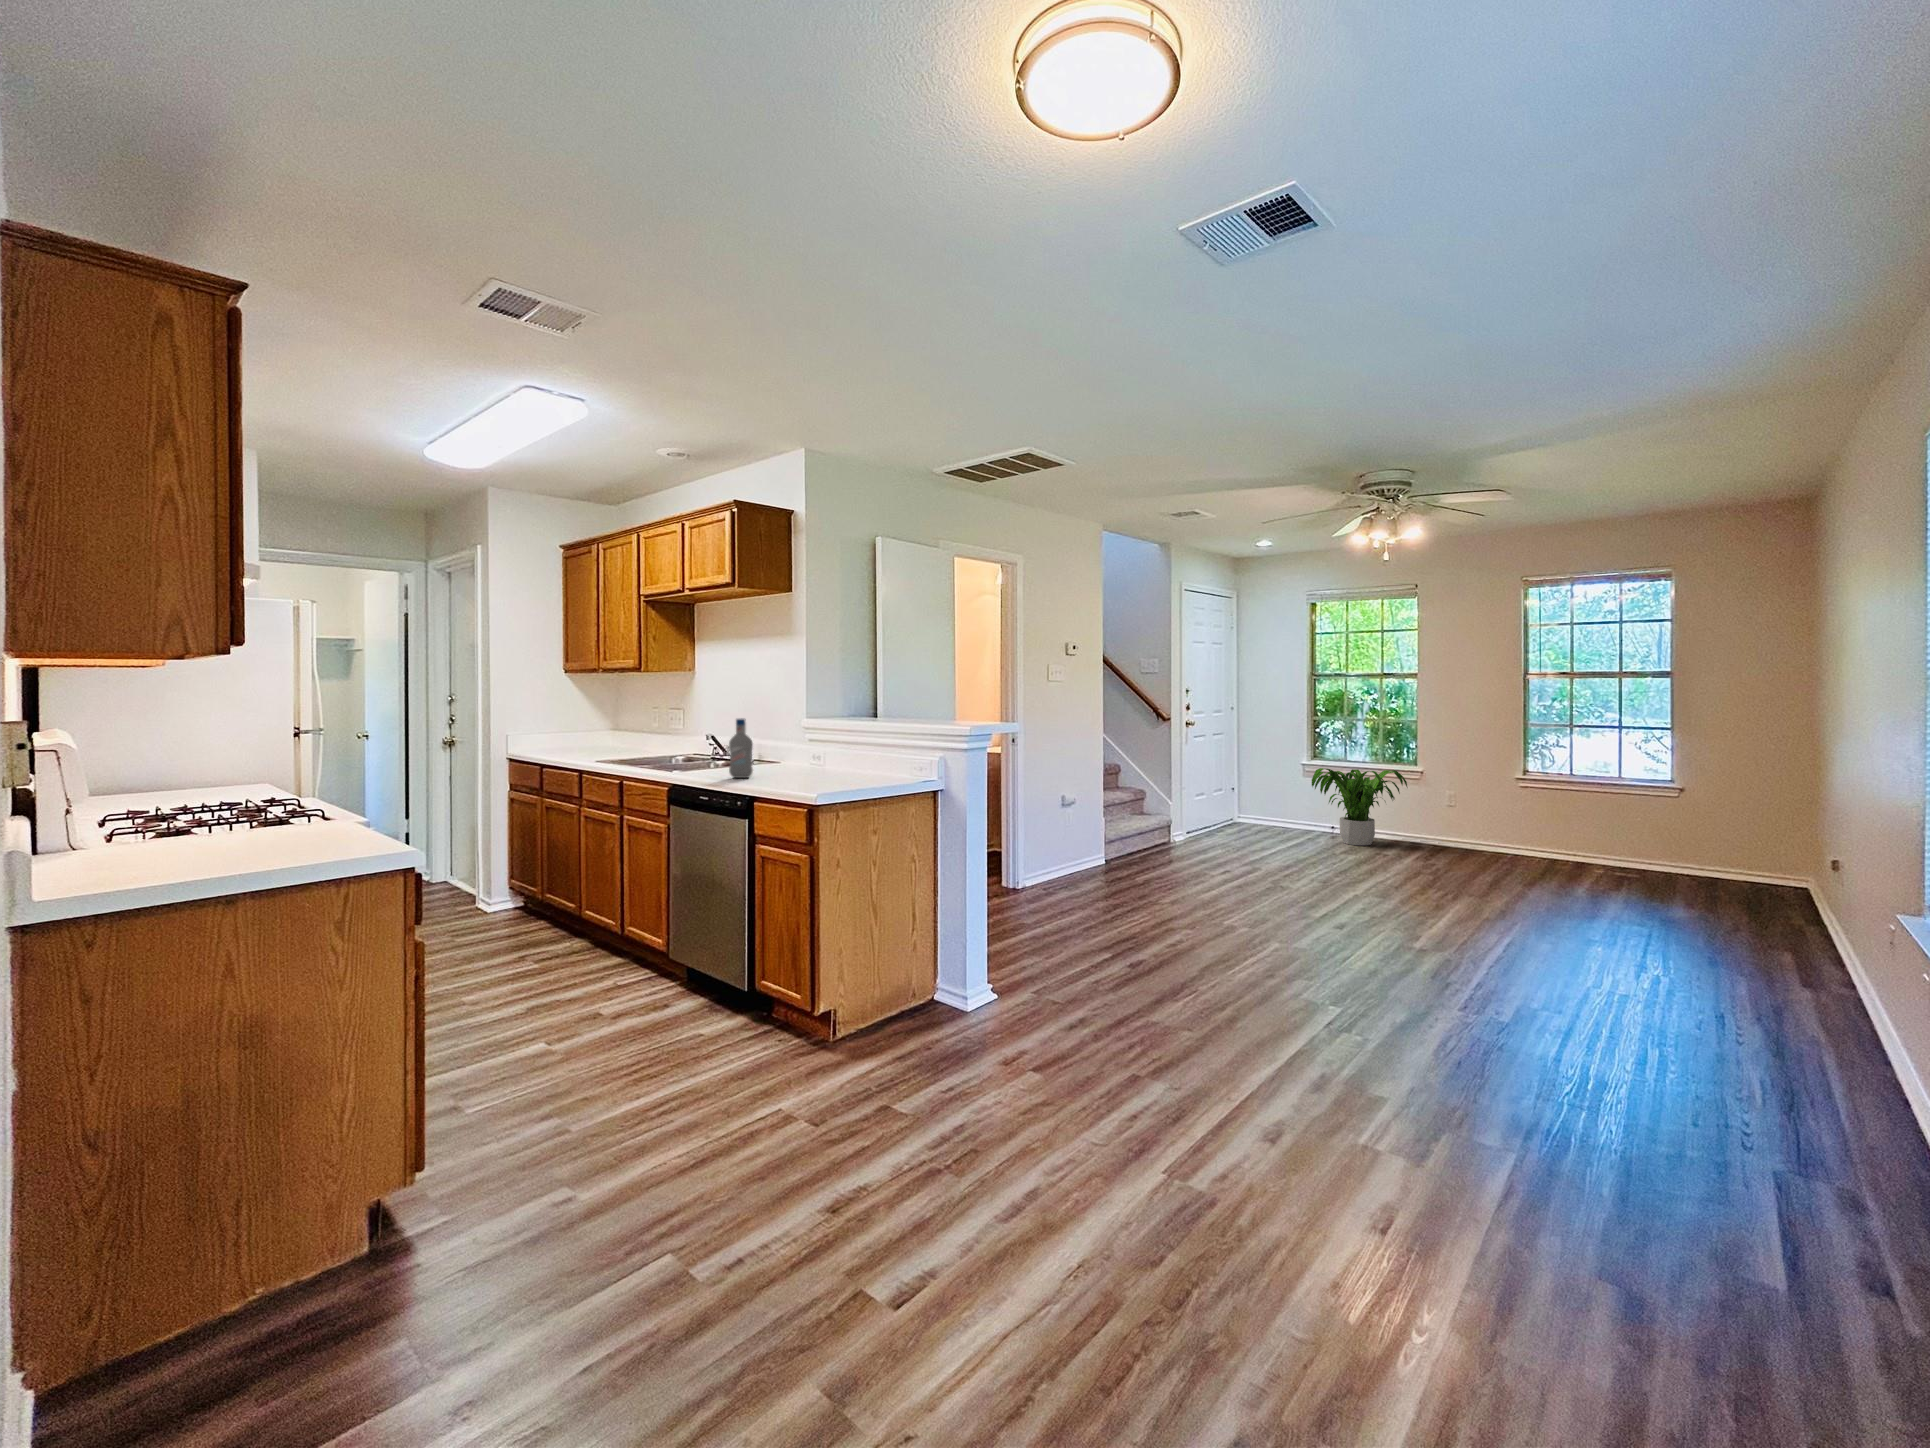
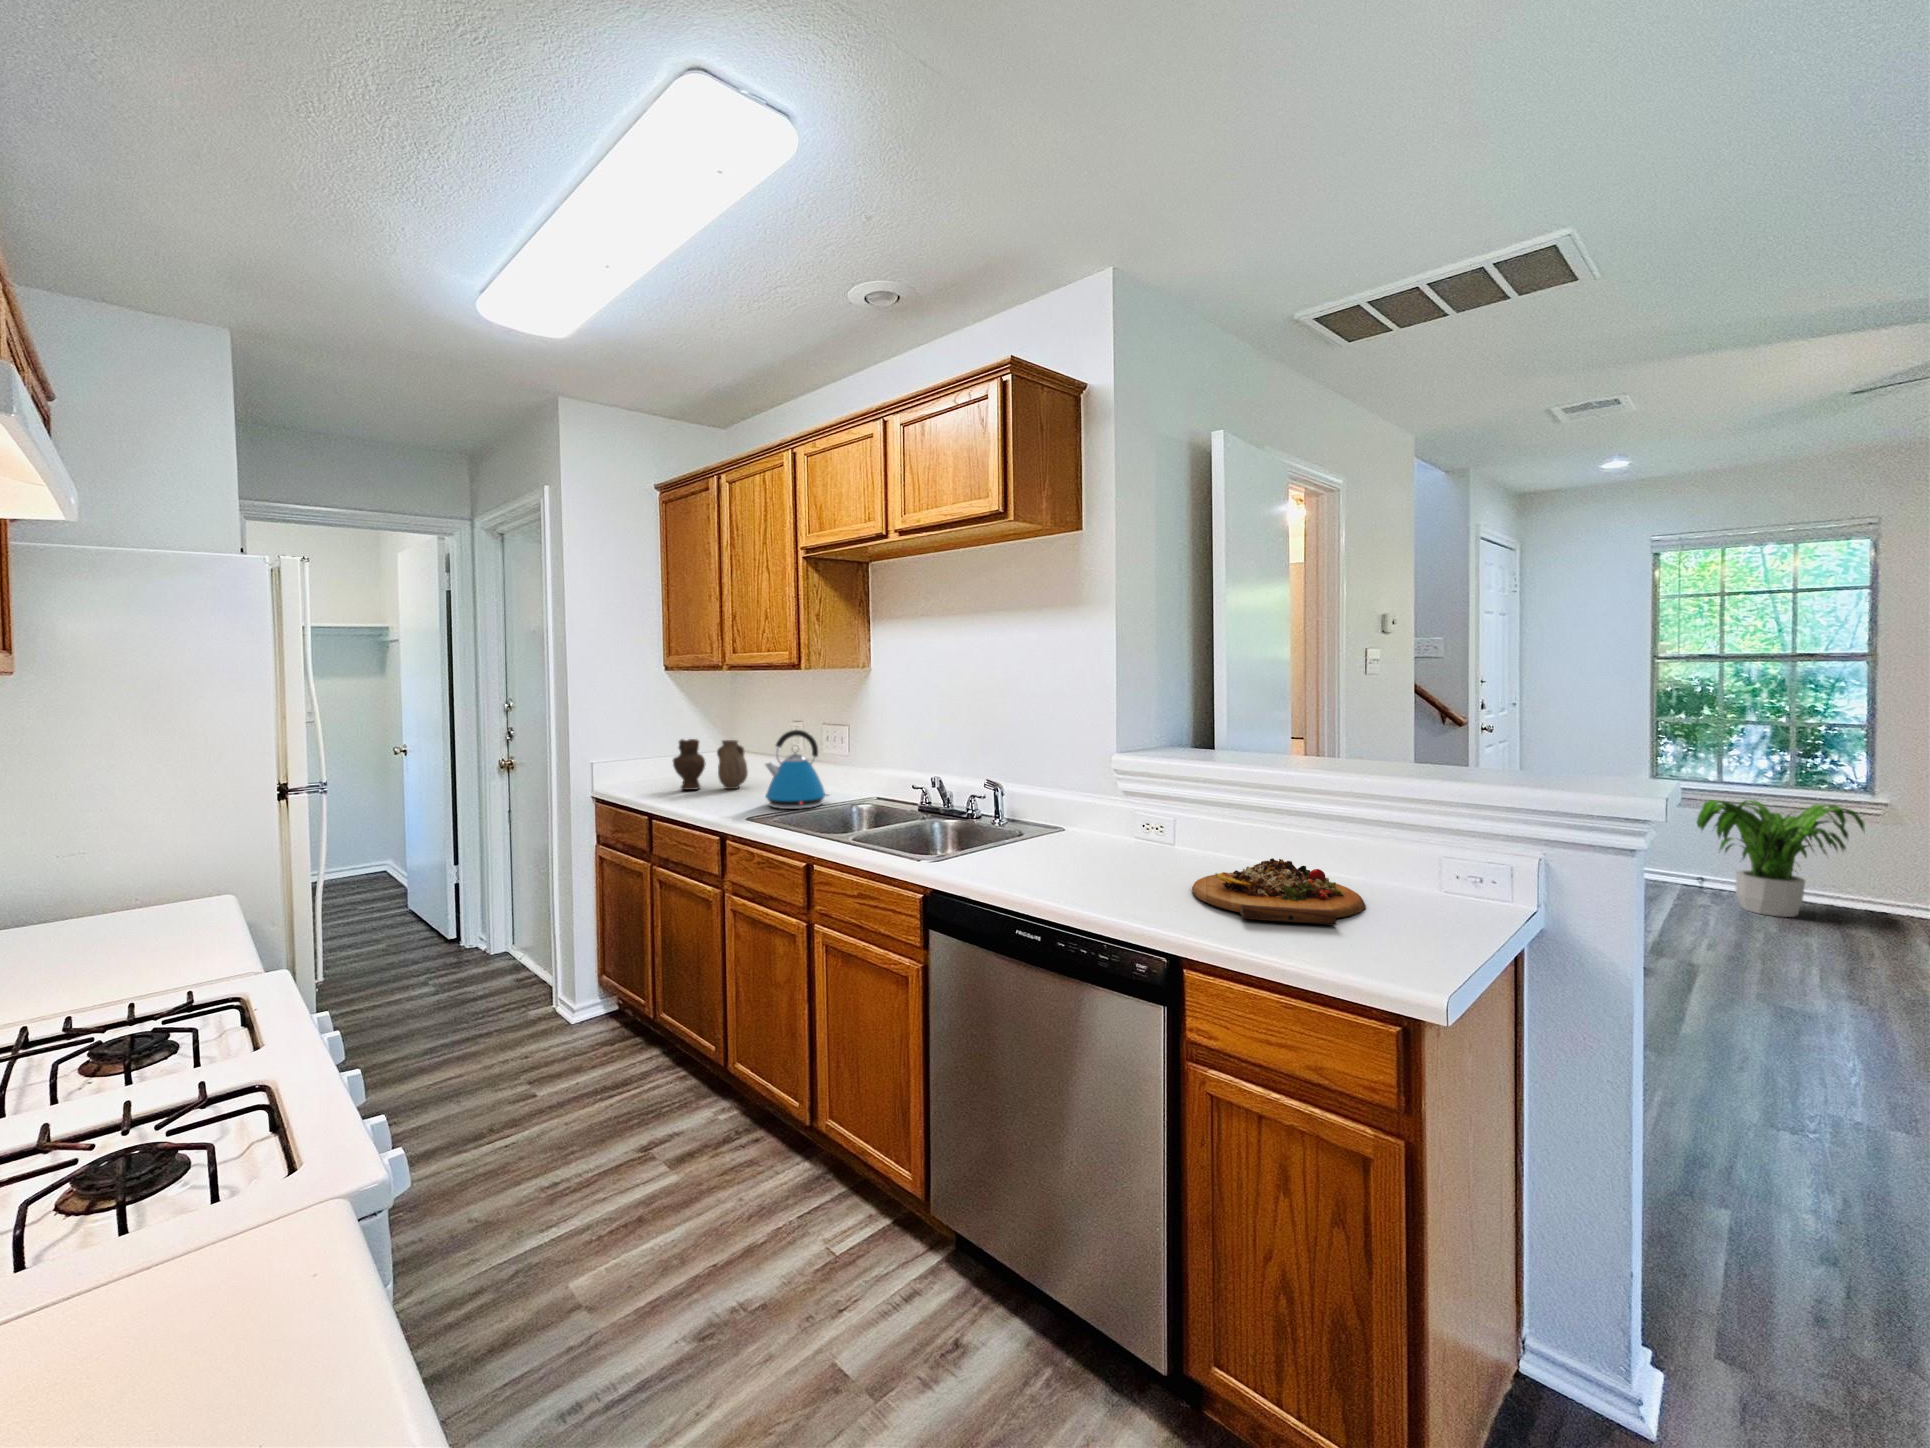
kettle: none [612,709,657,757] -> present [765,730,829,809]
vase: none [561,718,613,751] -> present [673,739,748,790]
bottle: present [729,718,753,778] -> none [1072,770,1123,893]
cutting board: none [782,760,859,782] -> present [1192,858,1365,925]

